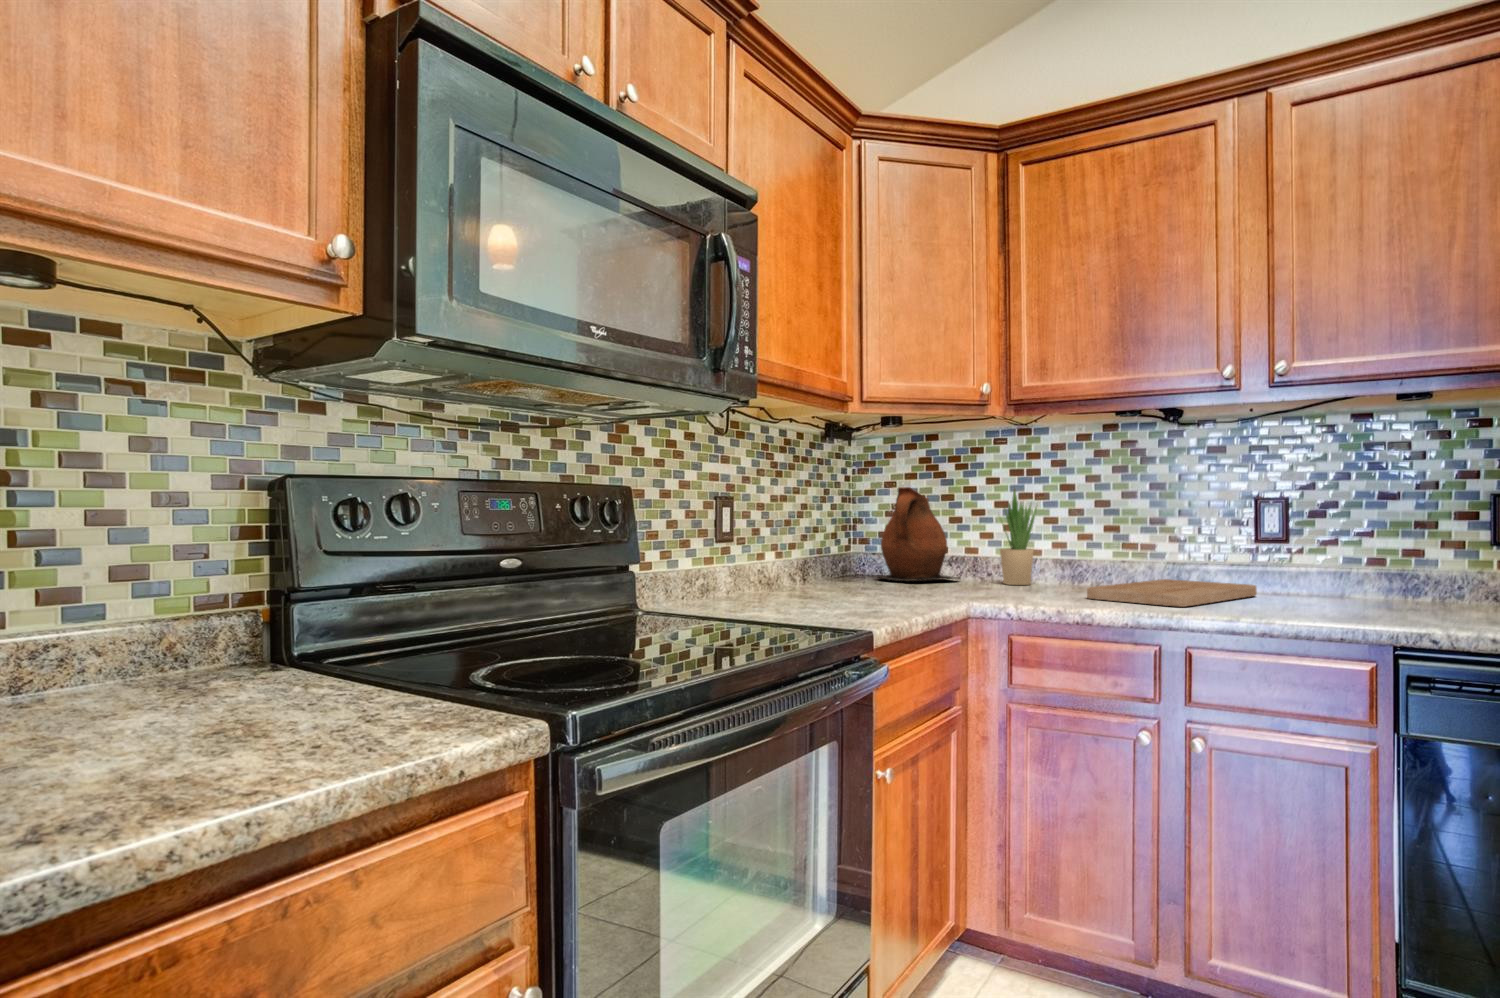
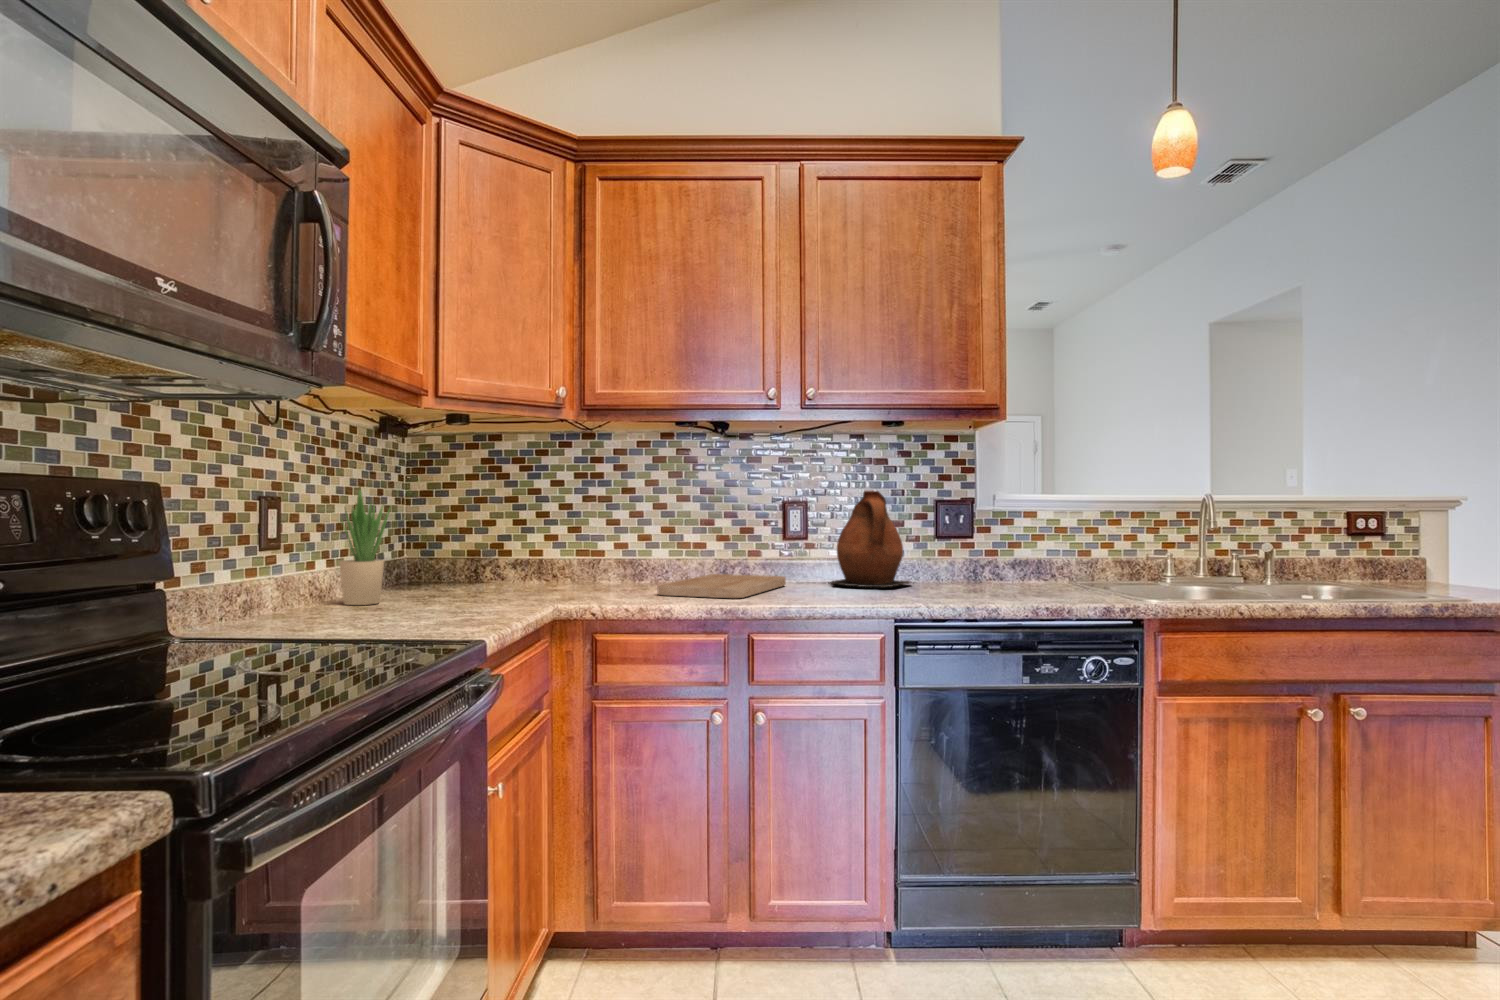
ceramic pitcher: present [879,487,959,581] -> present [831,491,911,587]
potted plant: present [1000,489,1037,585] -> present [339,486,390,605]

